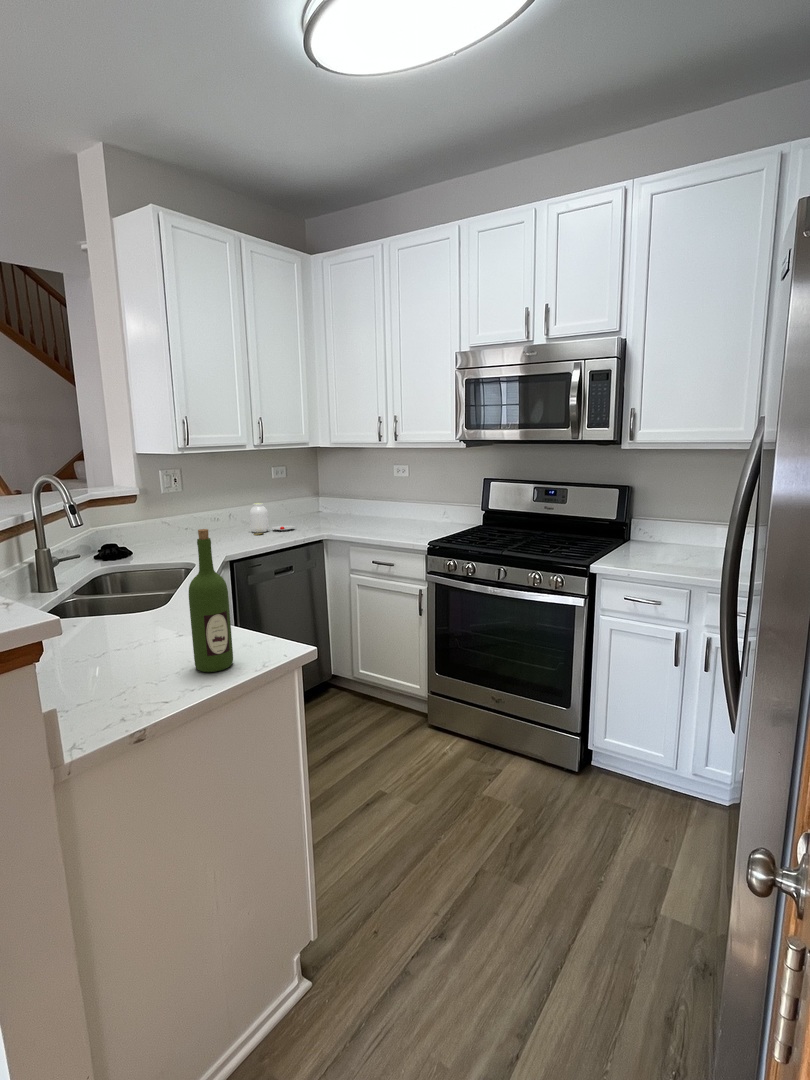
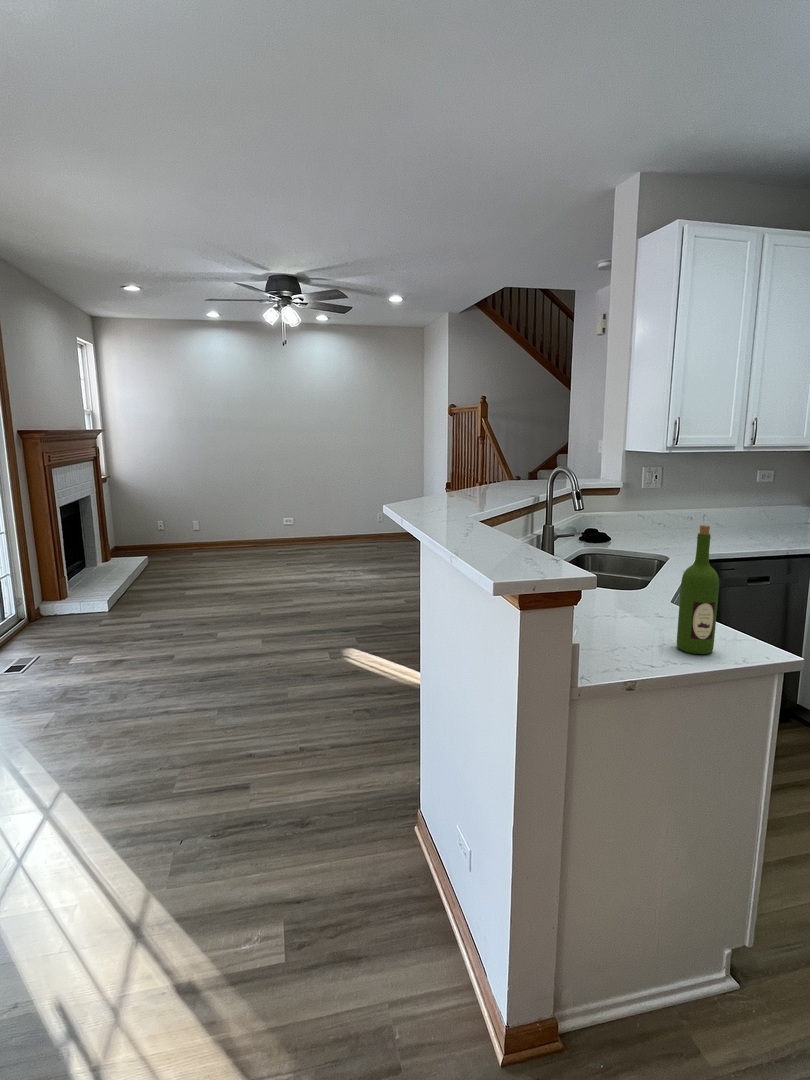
jar: present [249,503,295,535] -> none [727,506,784,539]

